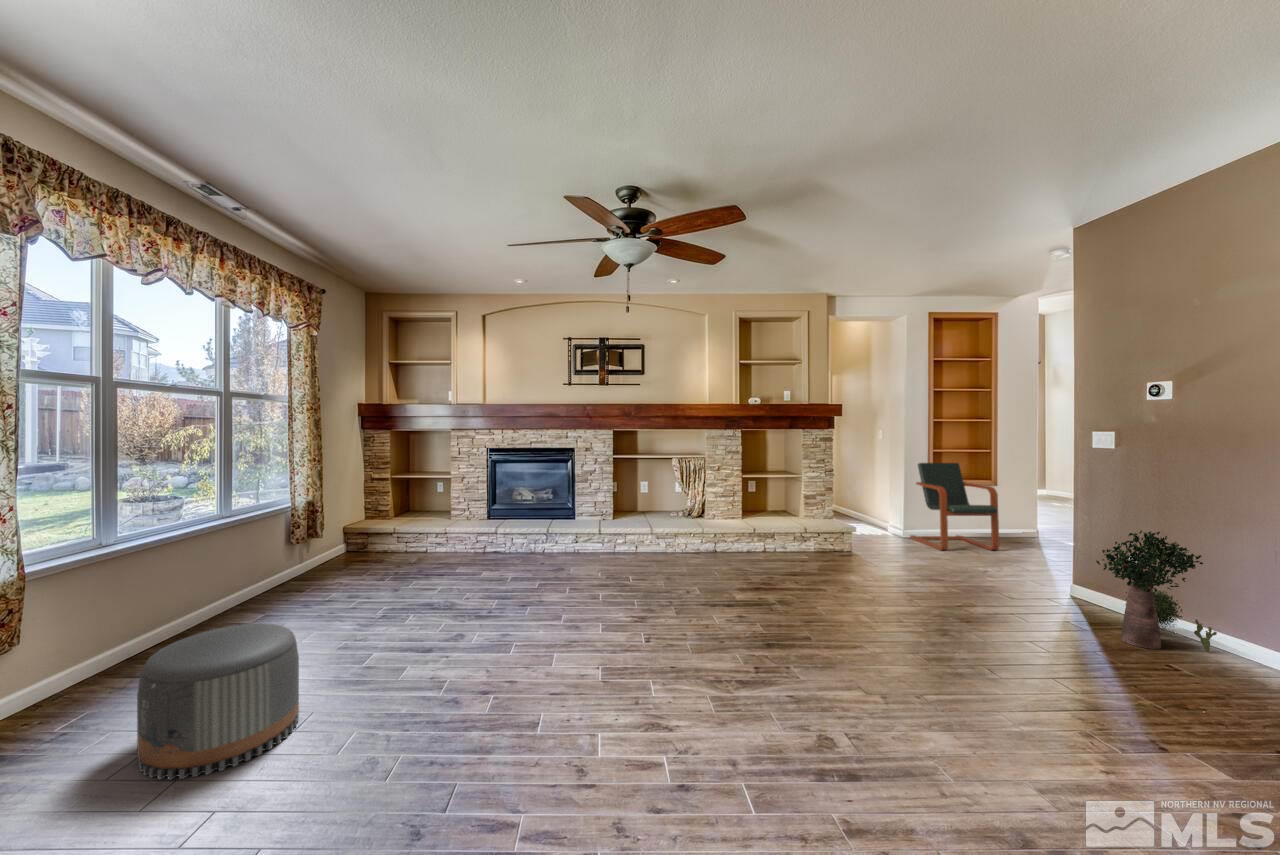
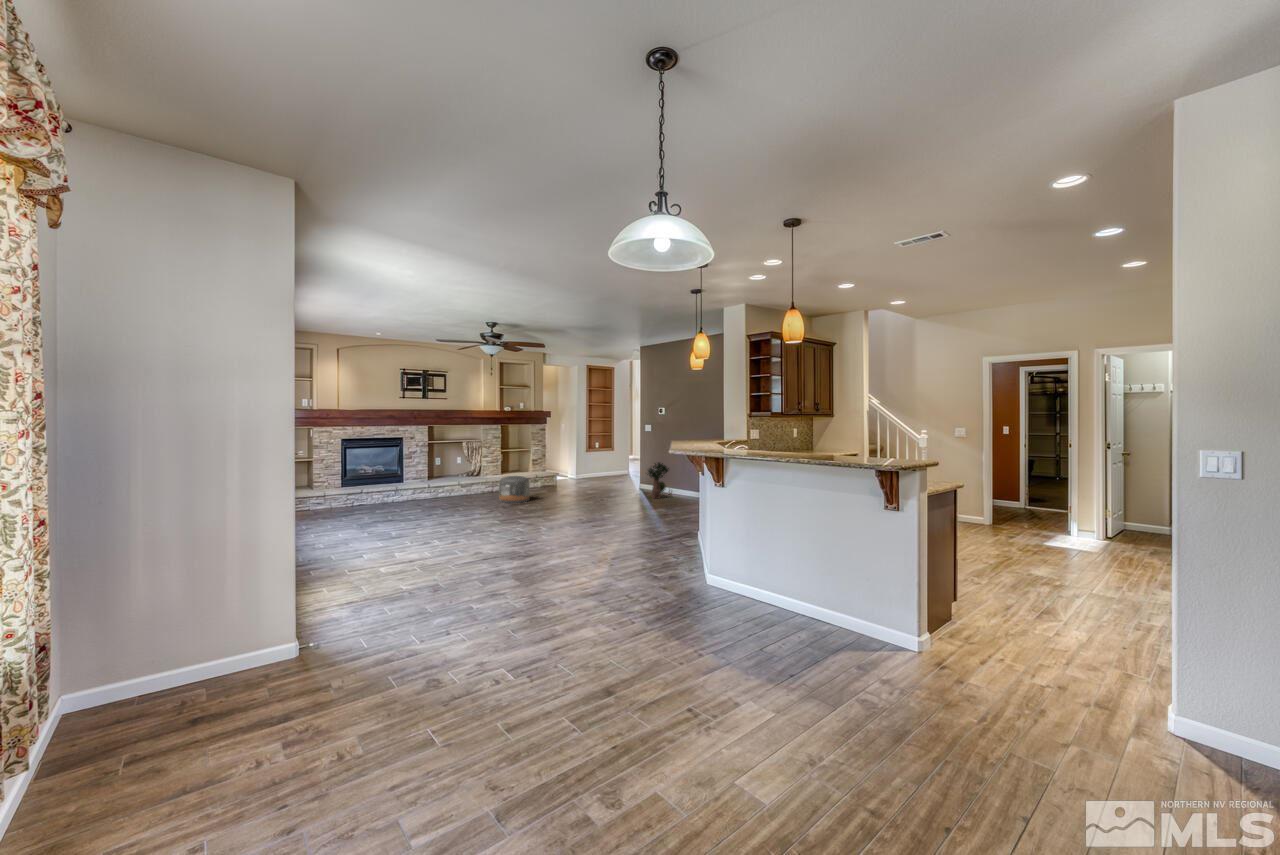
armchair: present [910,463,999,550] -> none [579,441,616,482]
pouf: present [137,624,299,780] -> present [499,476,530,503]

